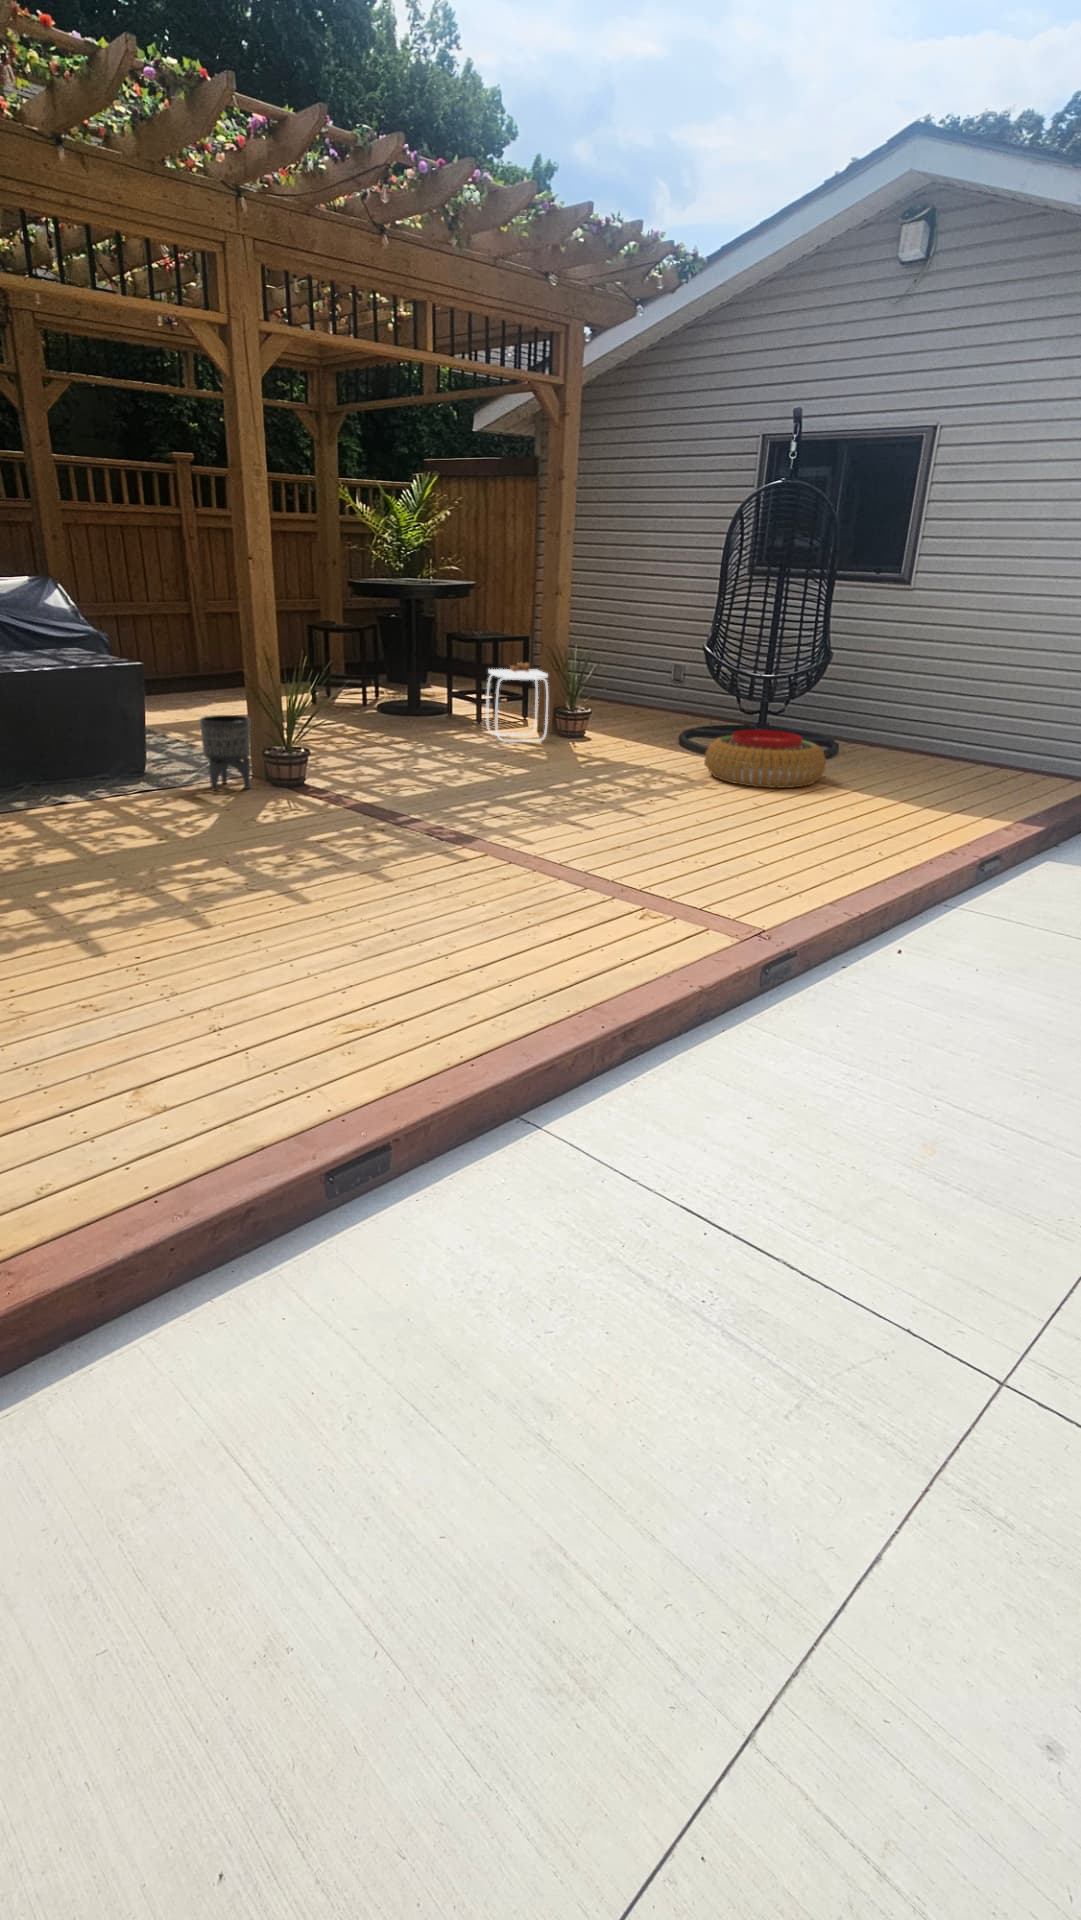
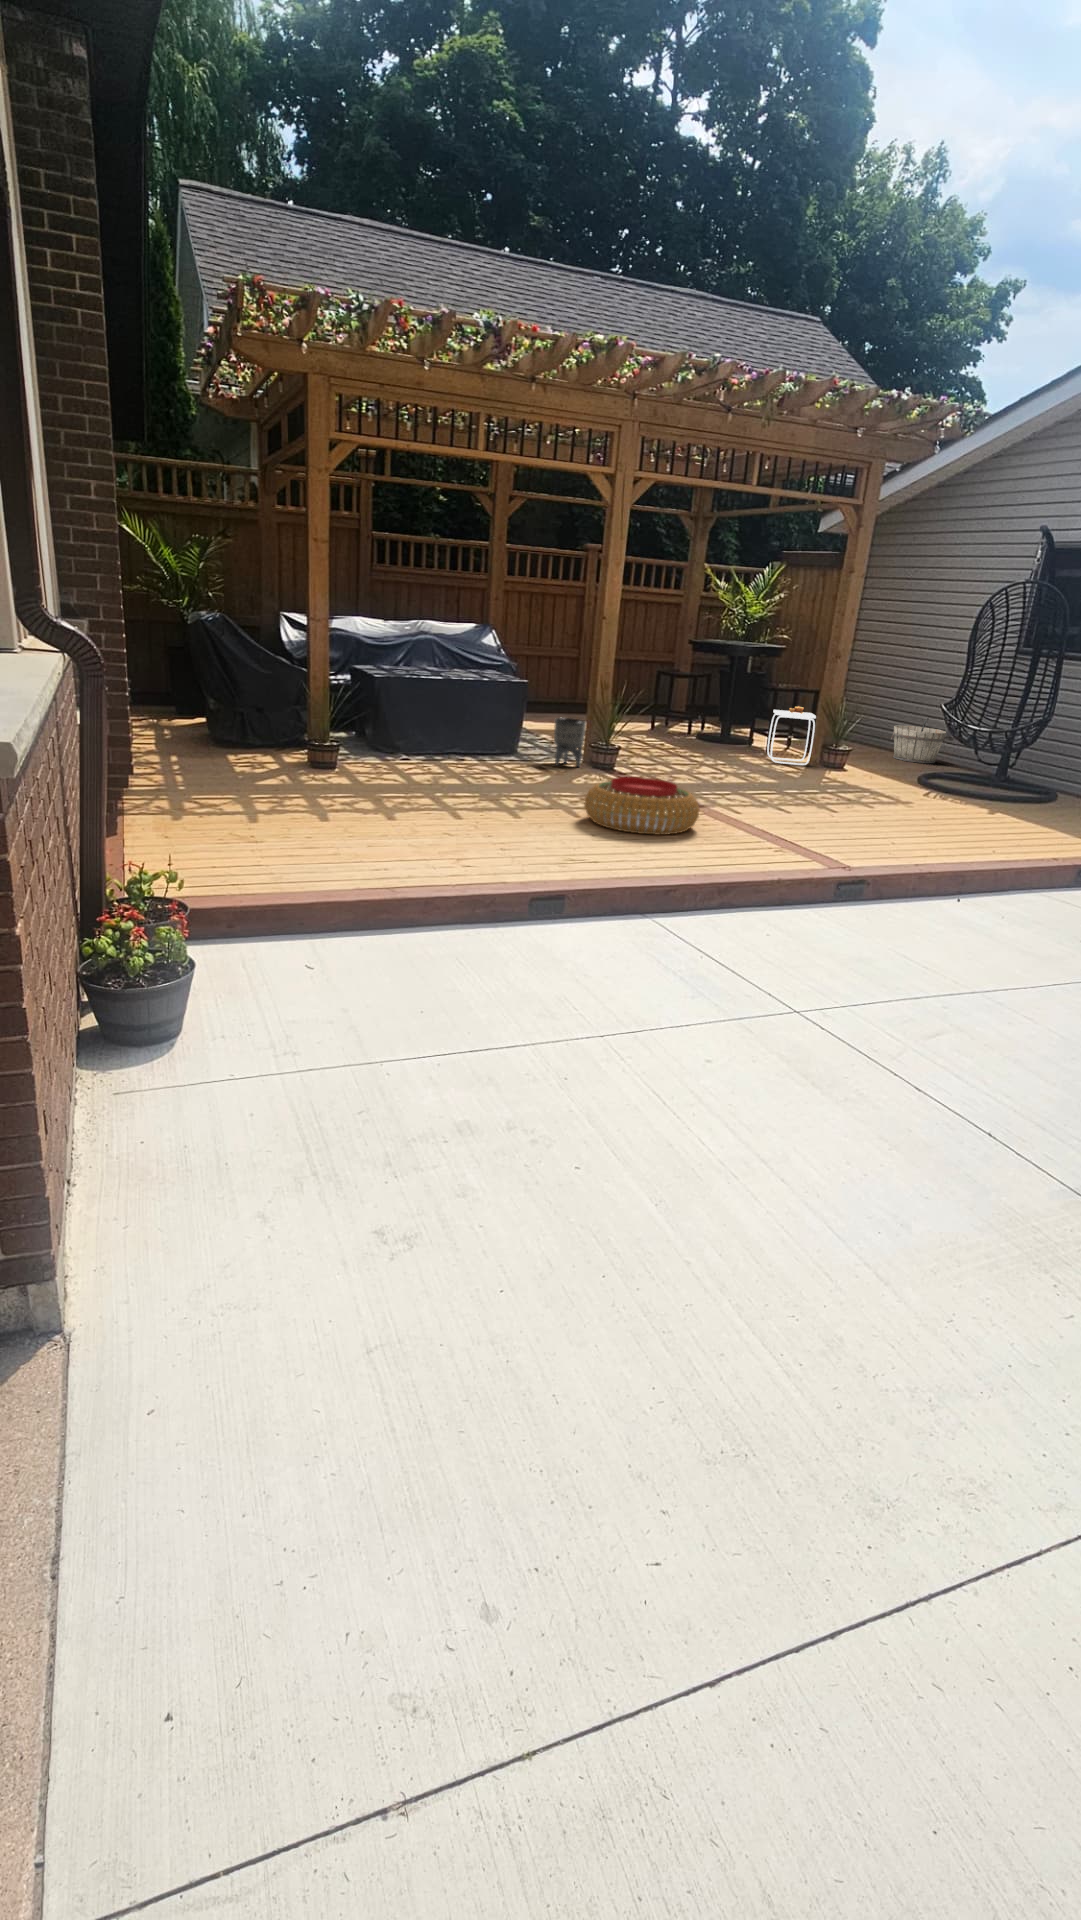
wooden bucket: none [621,661,687,719] -> present [891,718,946,763]
pouf: present [705,730,826,788] -> present [584,777,700,835]

